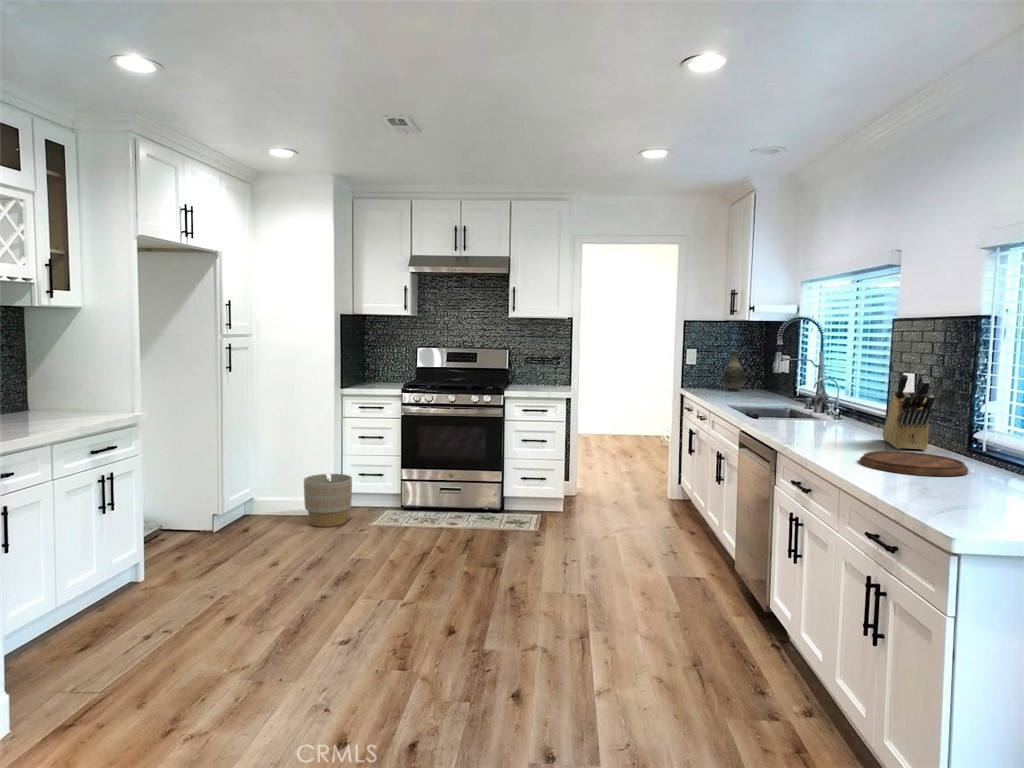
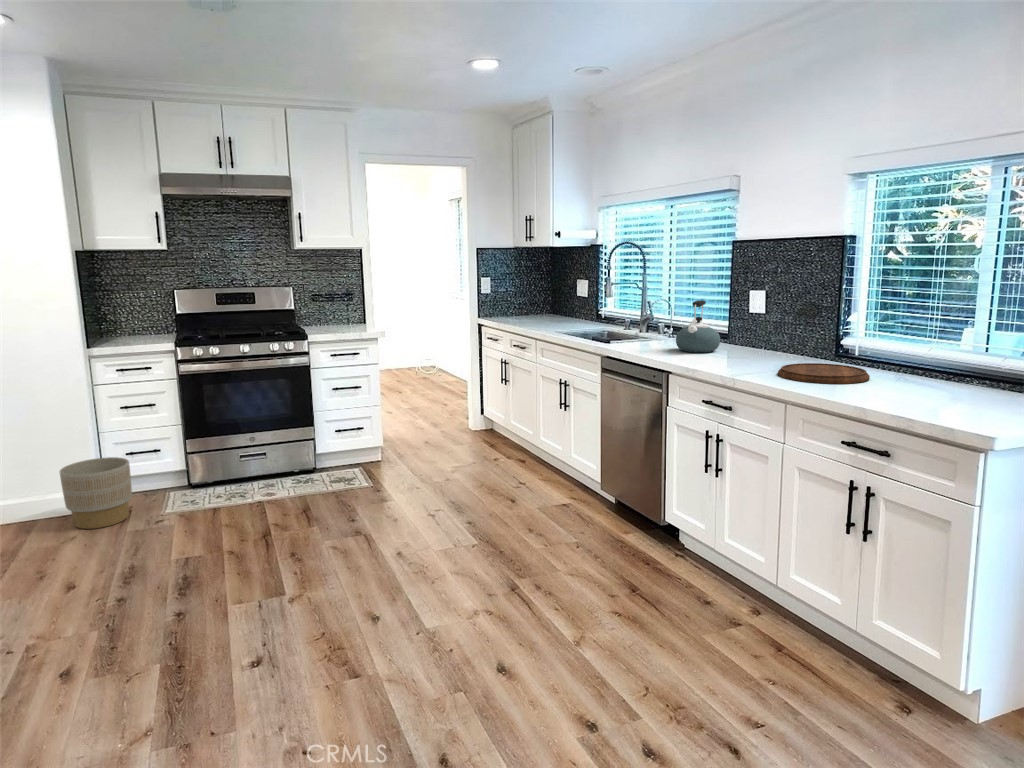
vase: present [723,351,745,391] -> none [516,277,537,317]
knife block: present [883,371,934,450] -> none [745,289,811,361]
kettle: none [809,379,860,435] -> present [676,300,720,353]

